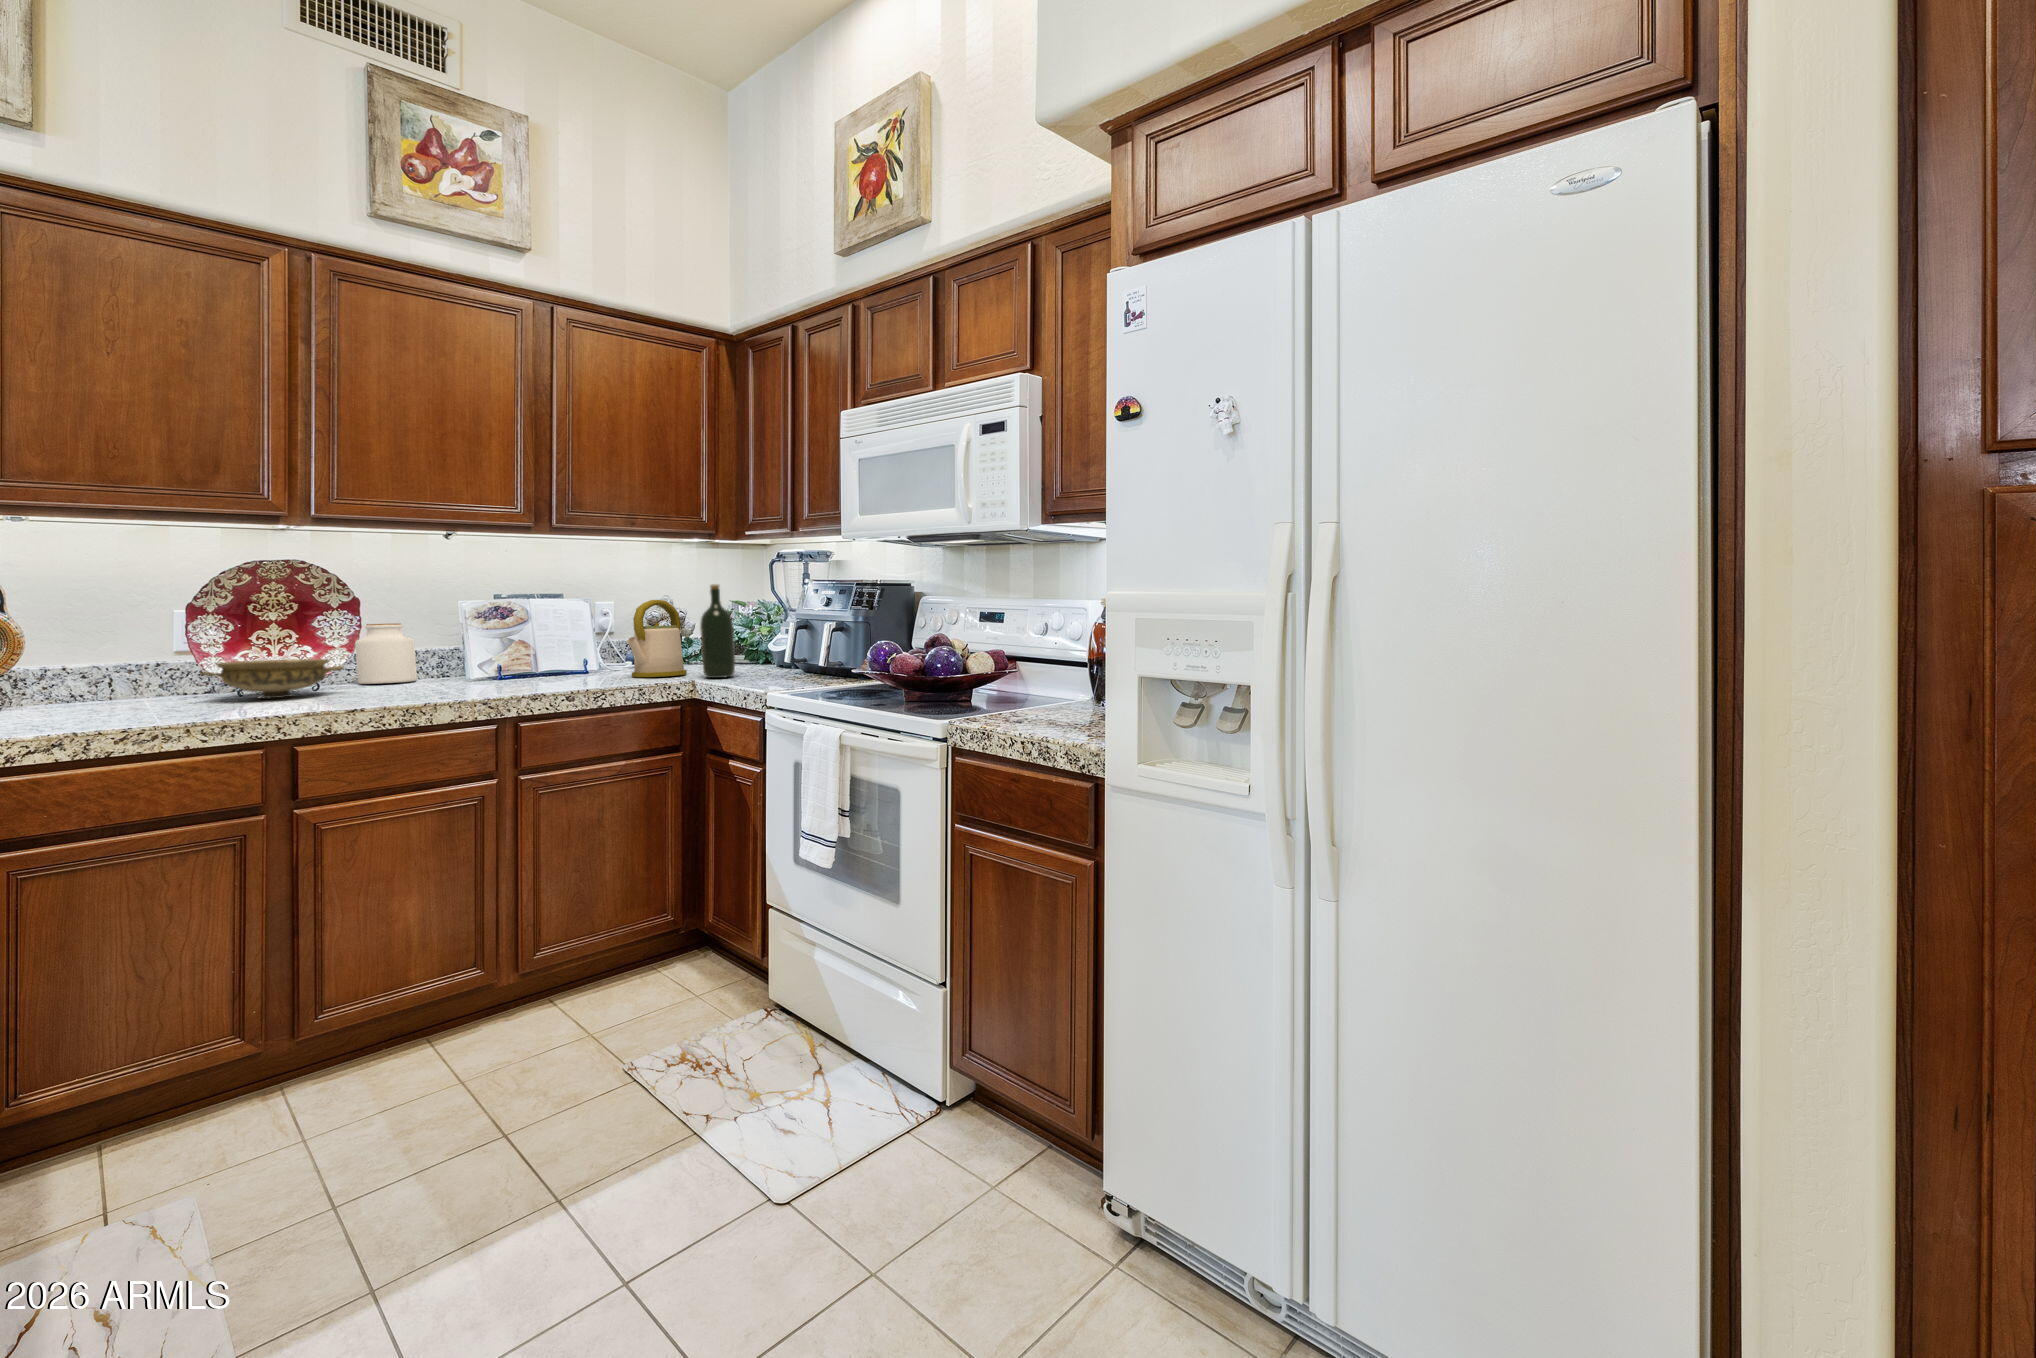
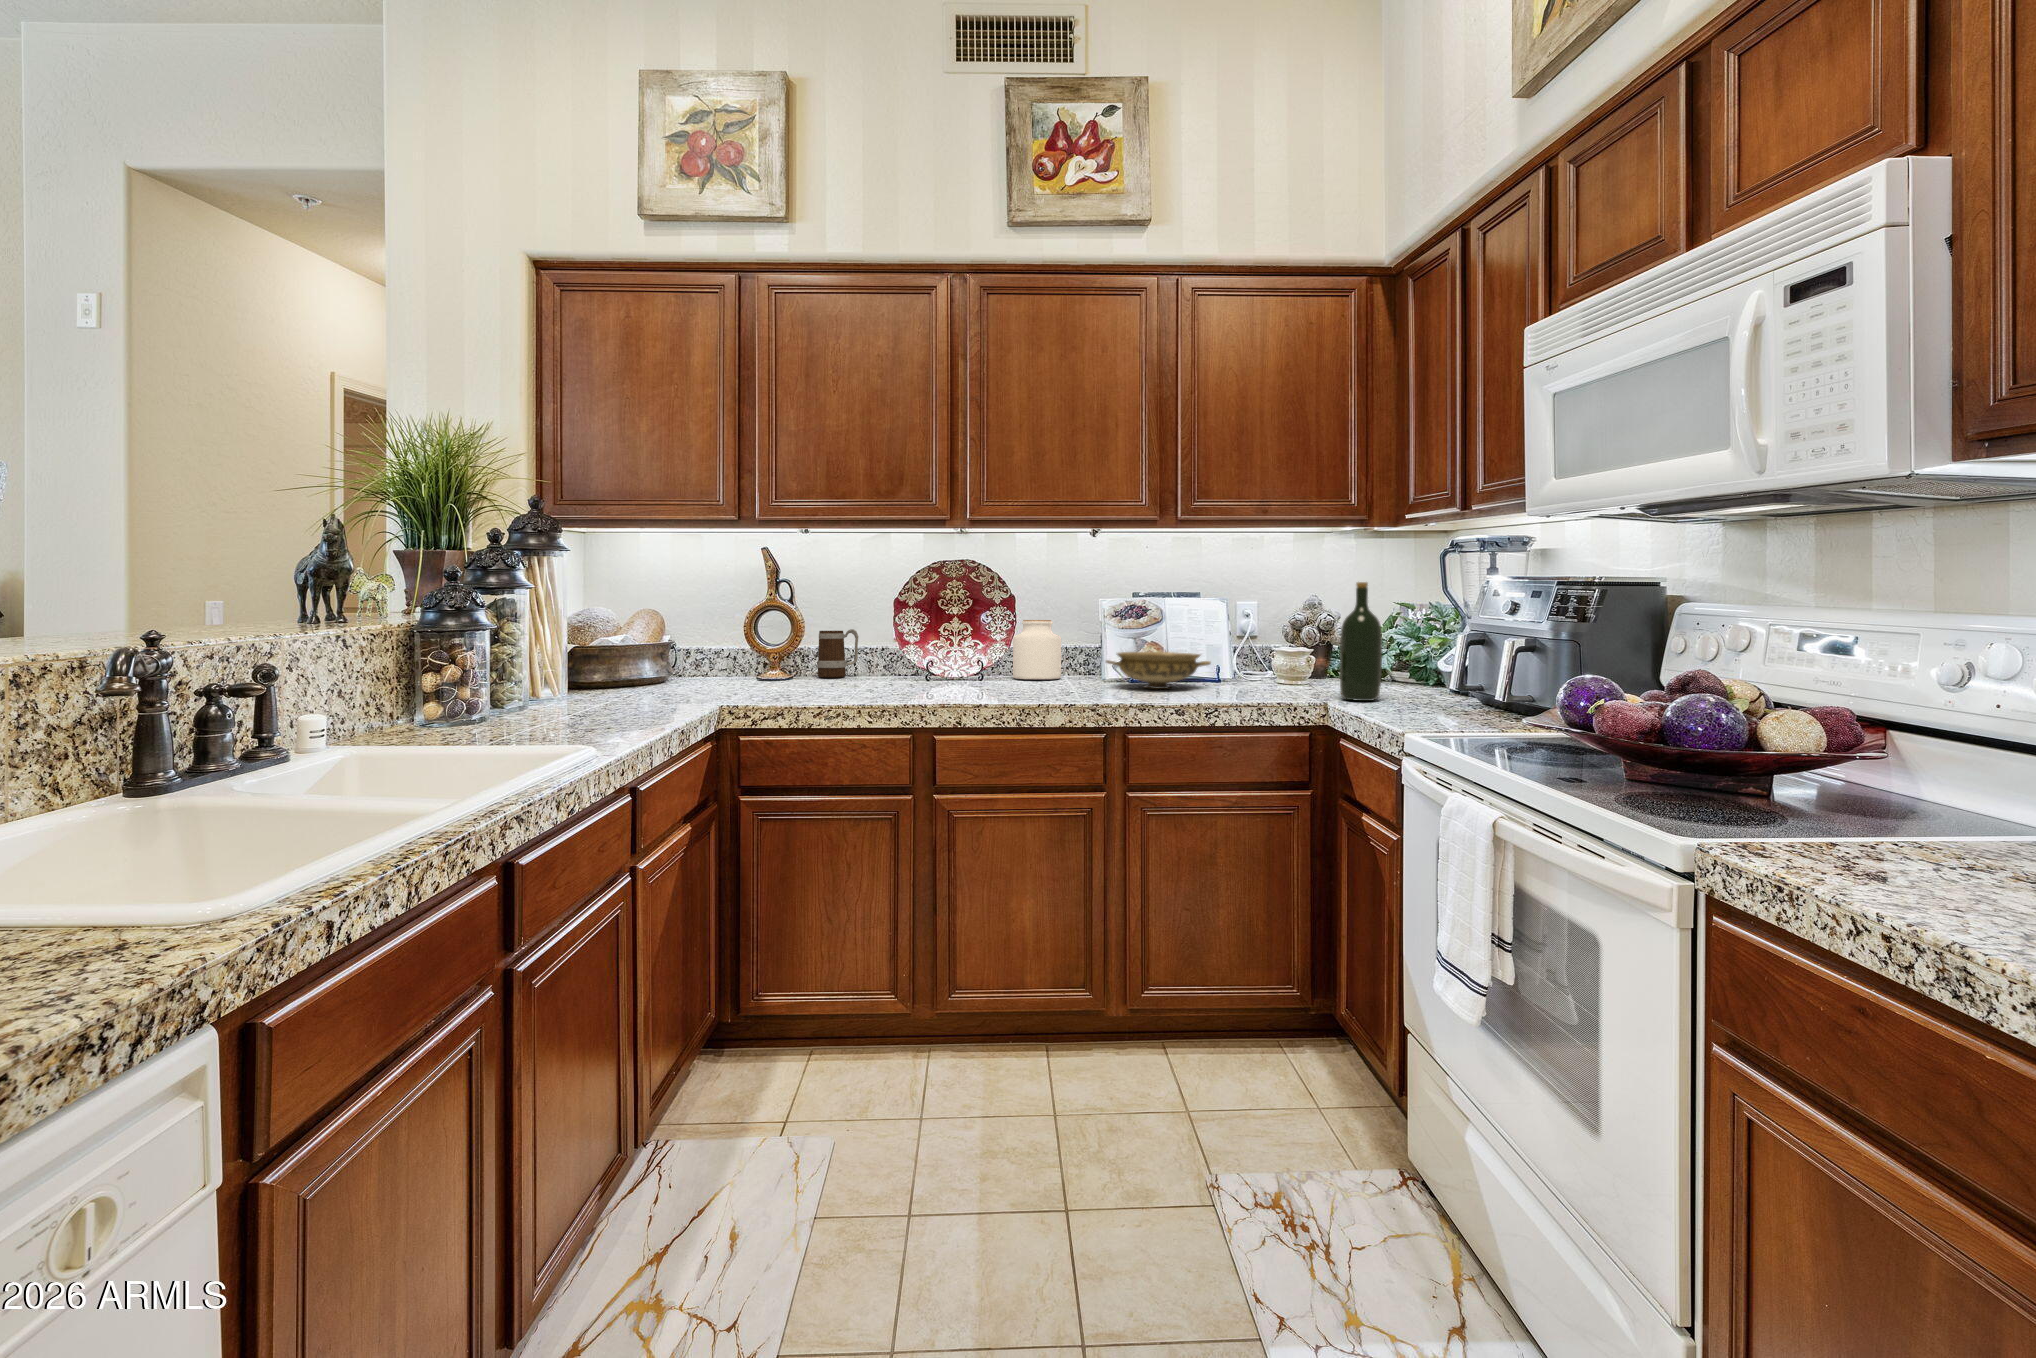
kettle: present [627,600,687,677] -> none [1256,600,1325,693]
mug: none [64,641,131,700] -> present [817,629,858,678]
ceramic bowl: present [200,659,344,698] -> present [1106,652,1210,689]

